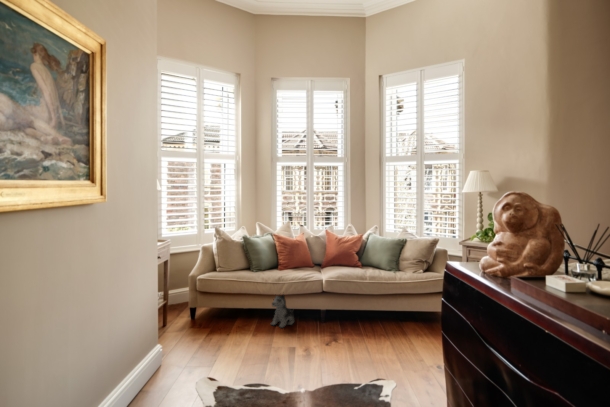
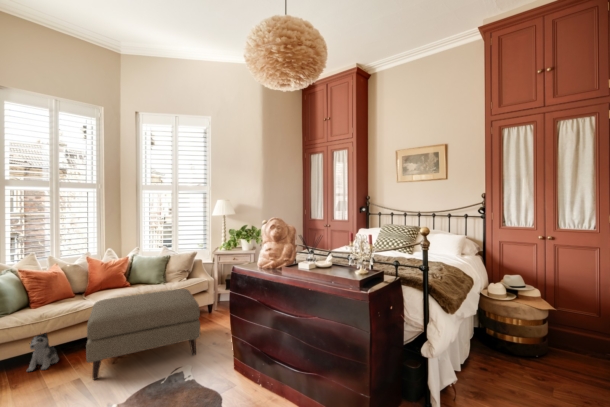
ottoman: none [298,275,418,370] -> present [86,289,200,379]

